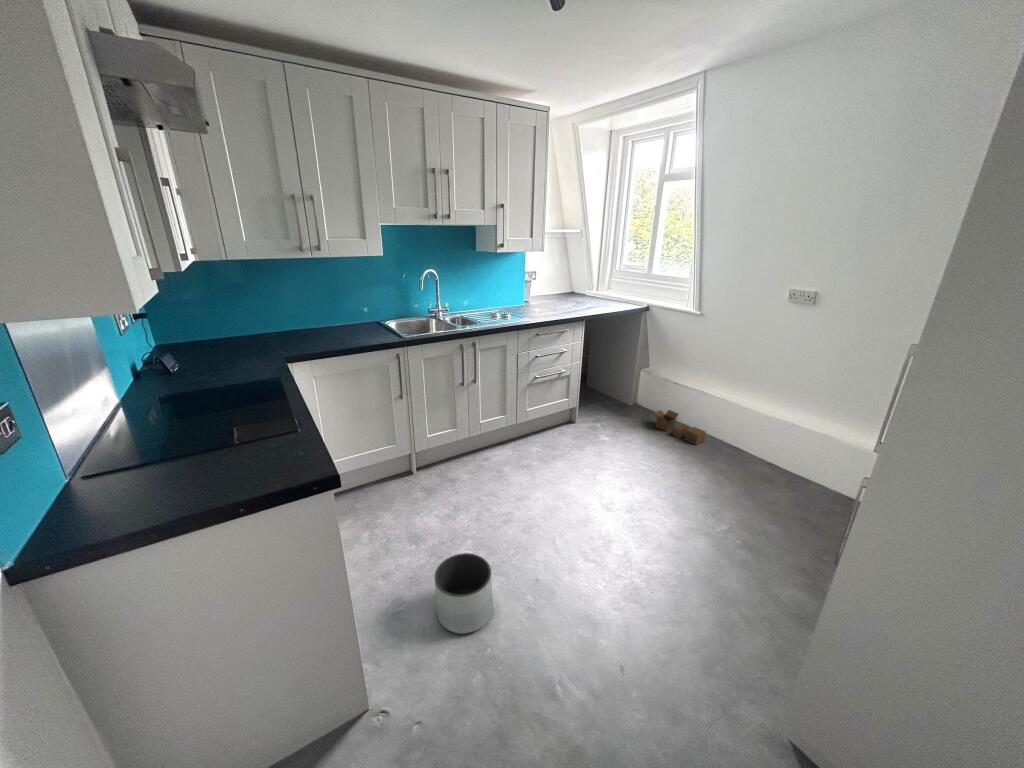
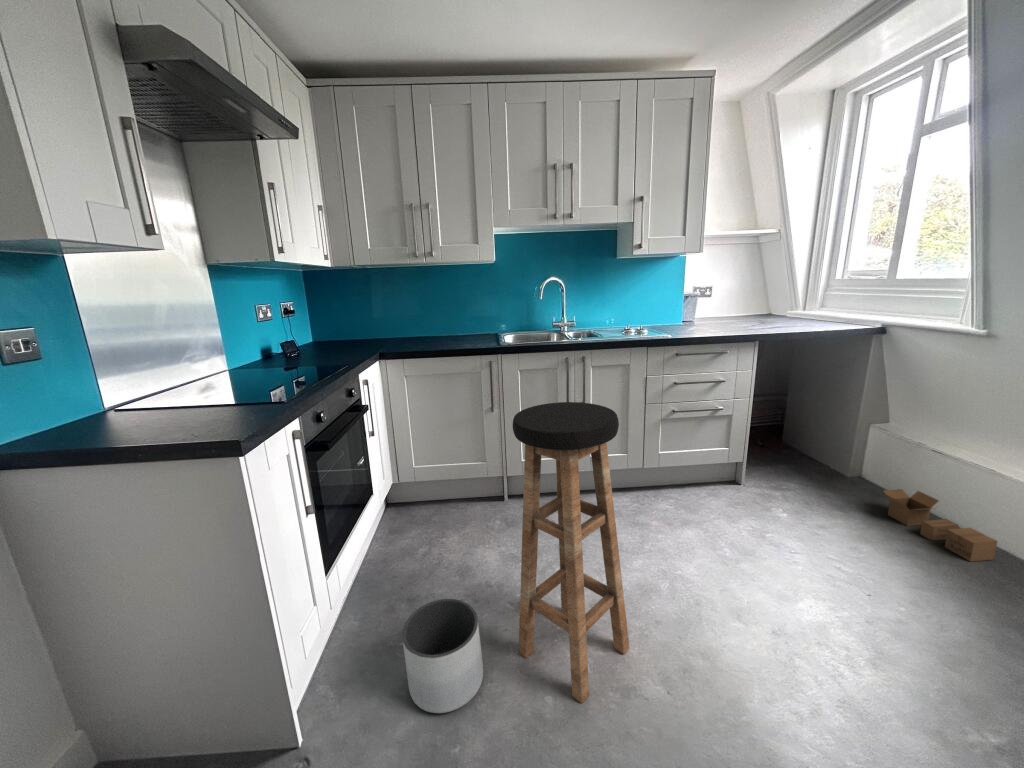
bar stool: none [500,392,573,586] -> present [513,402,629,703]

